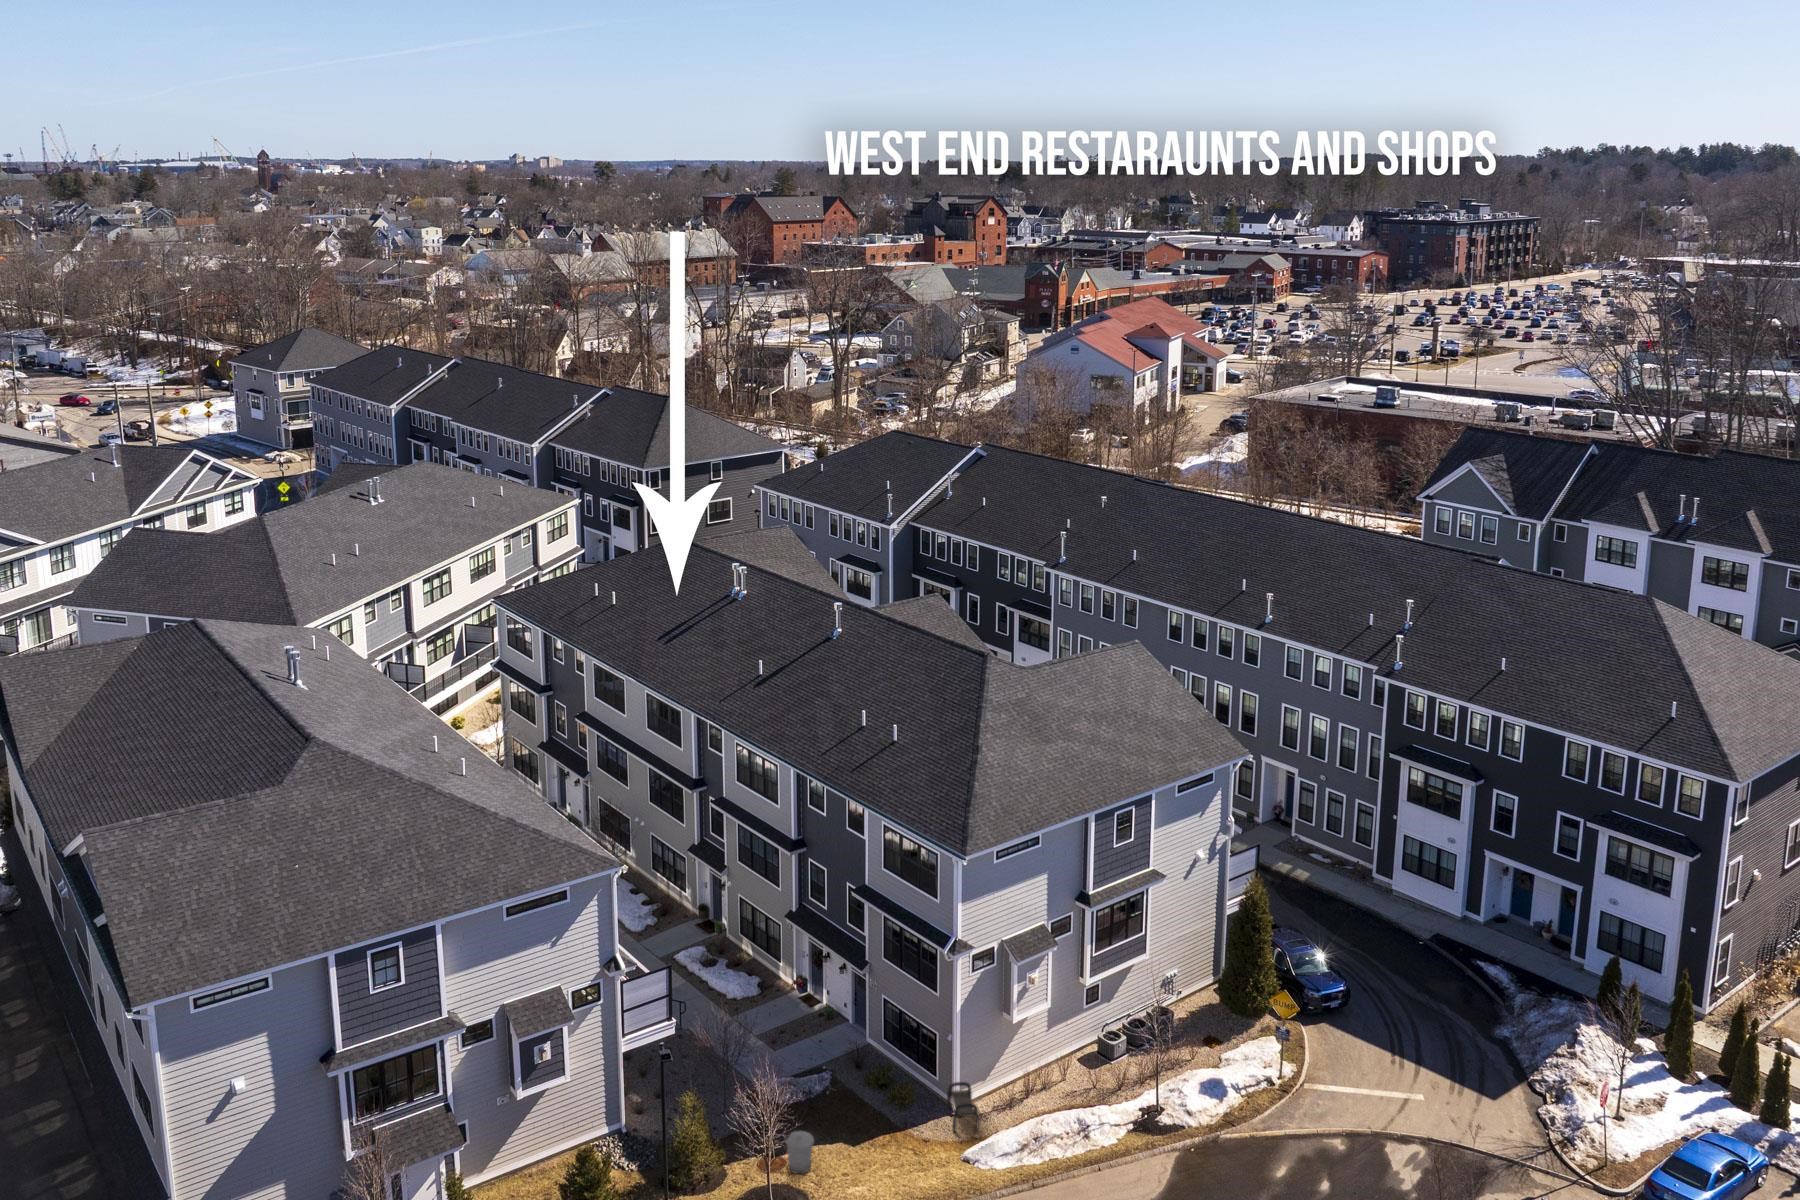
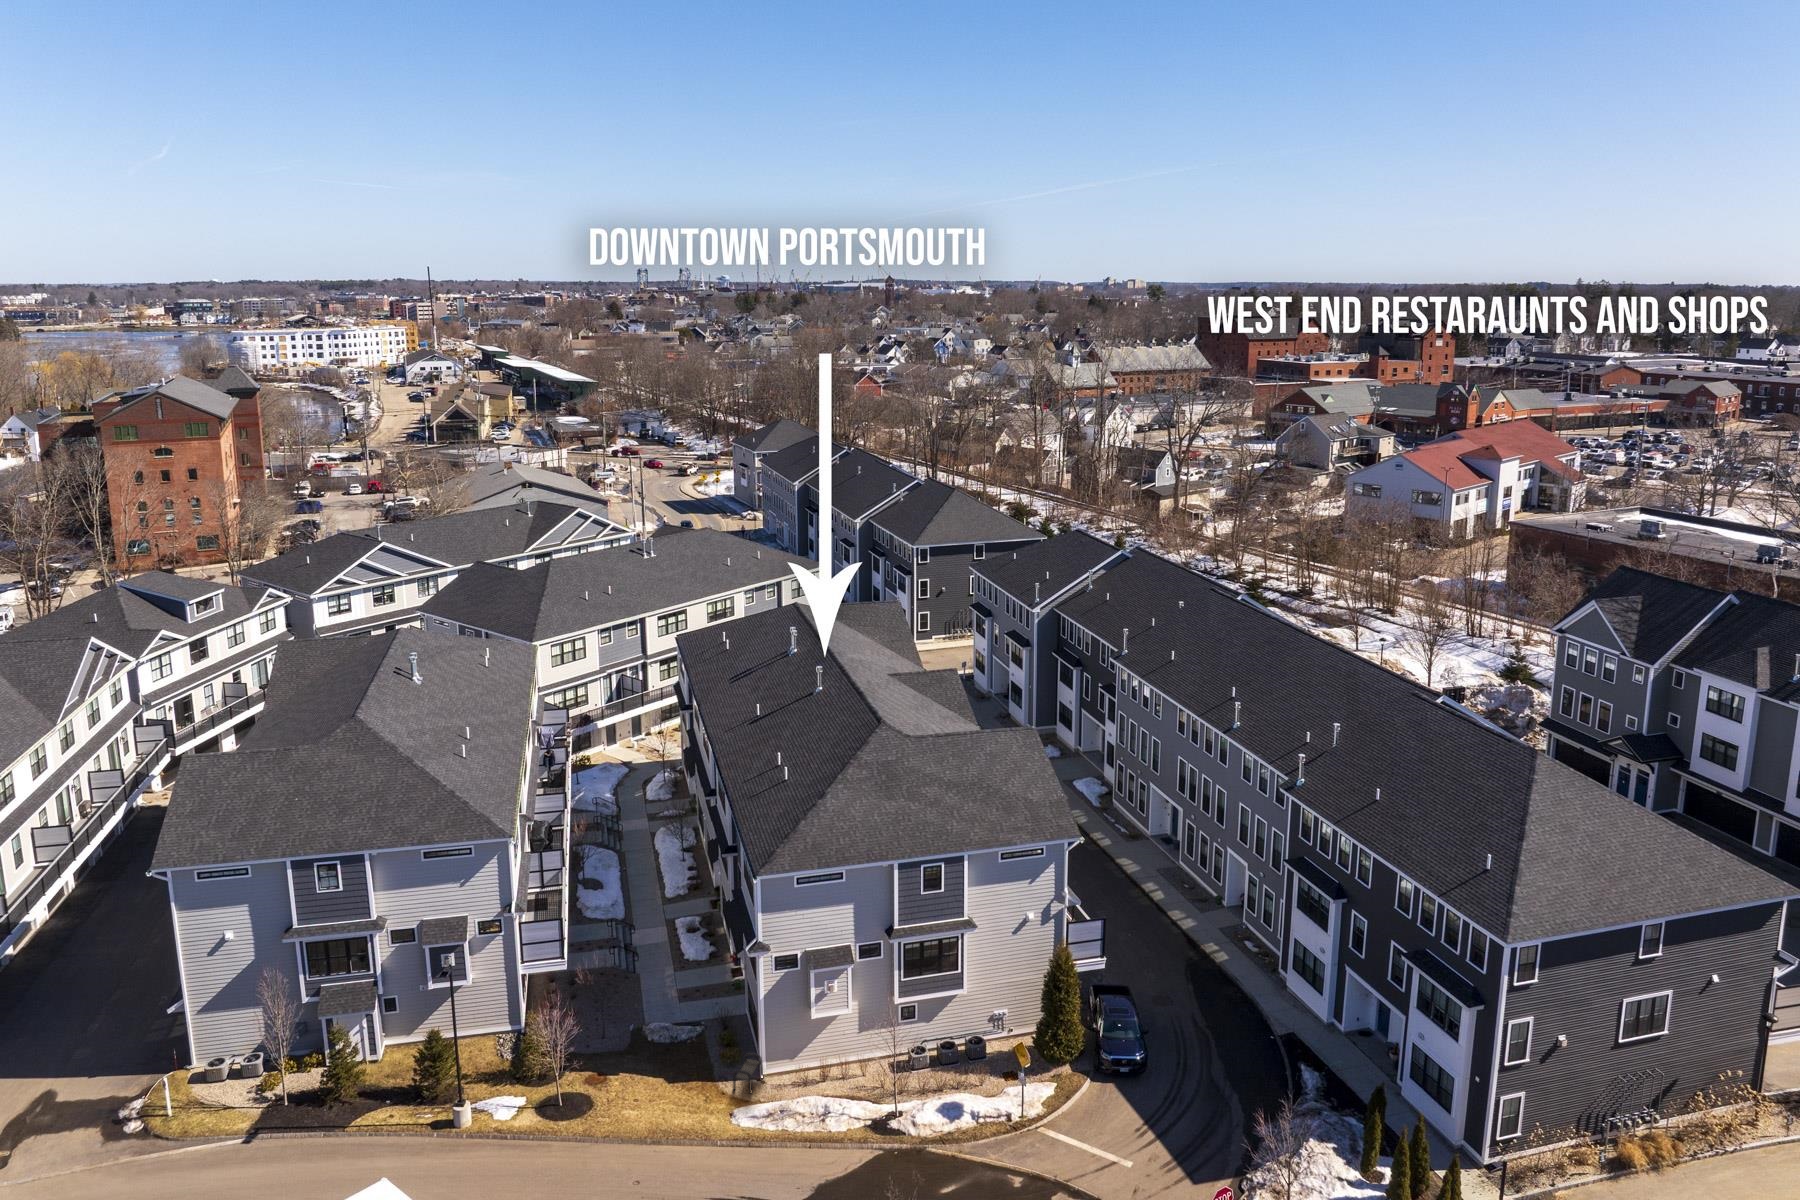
trash can: present [786,1131,814,1174] -> none [596,1059,617,1091]

